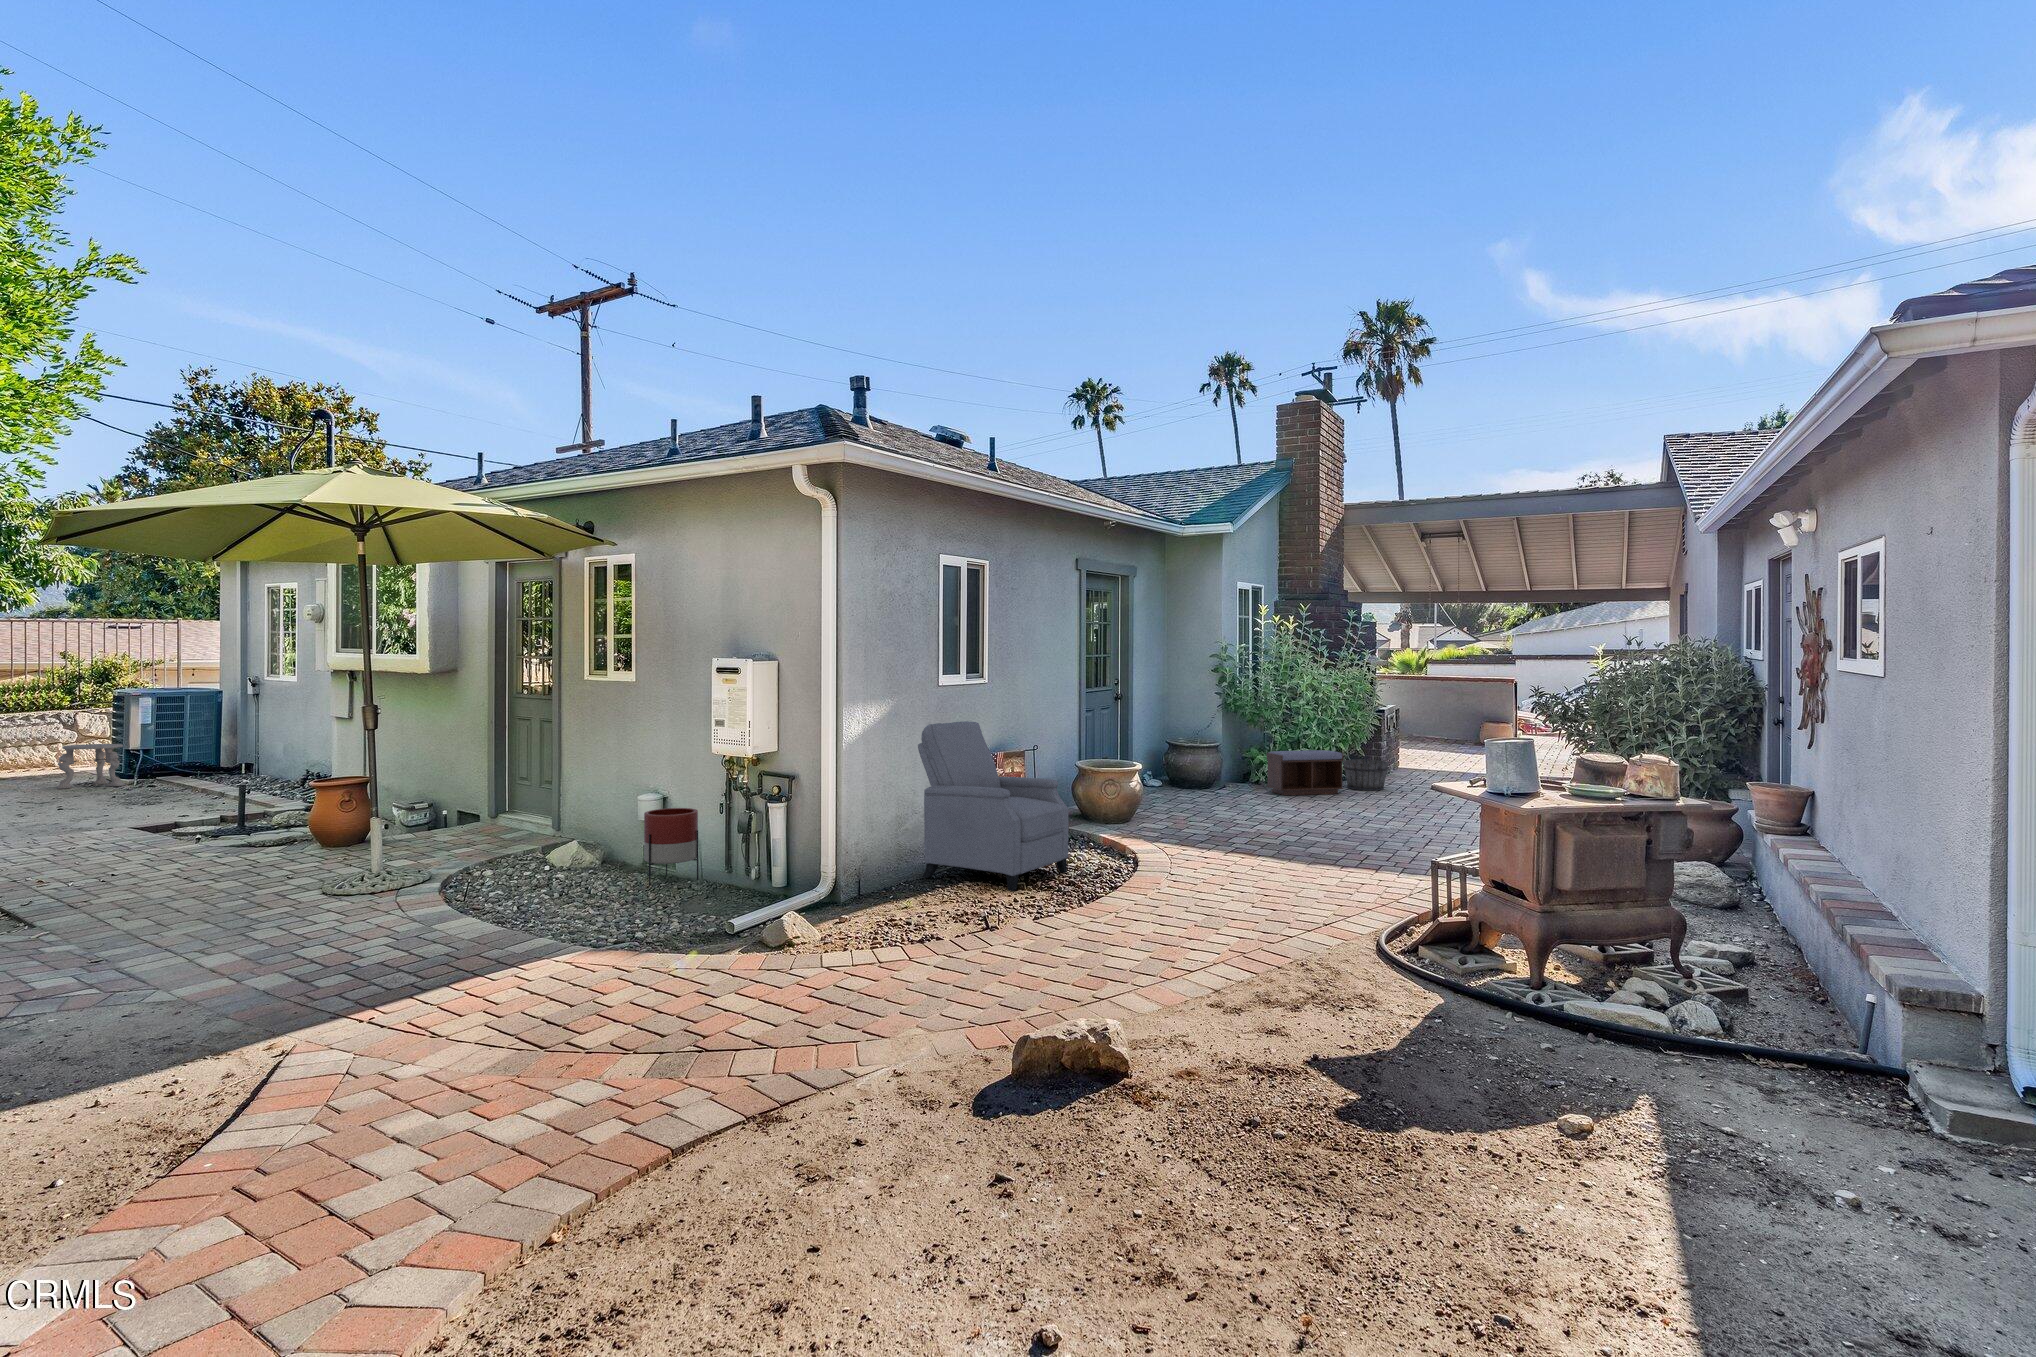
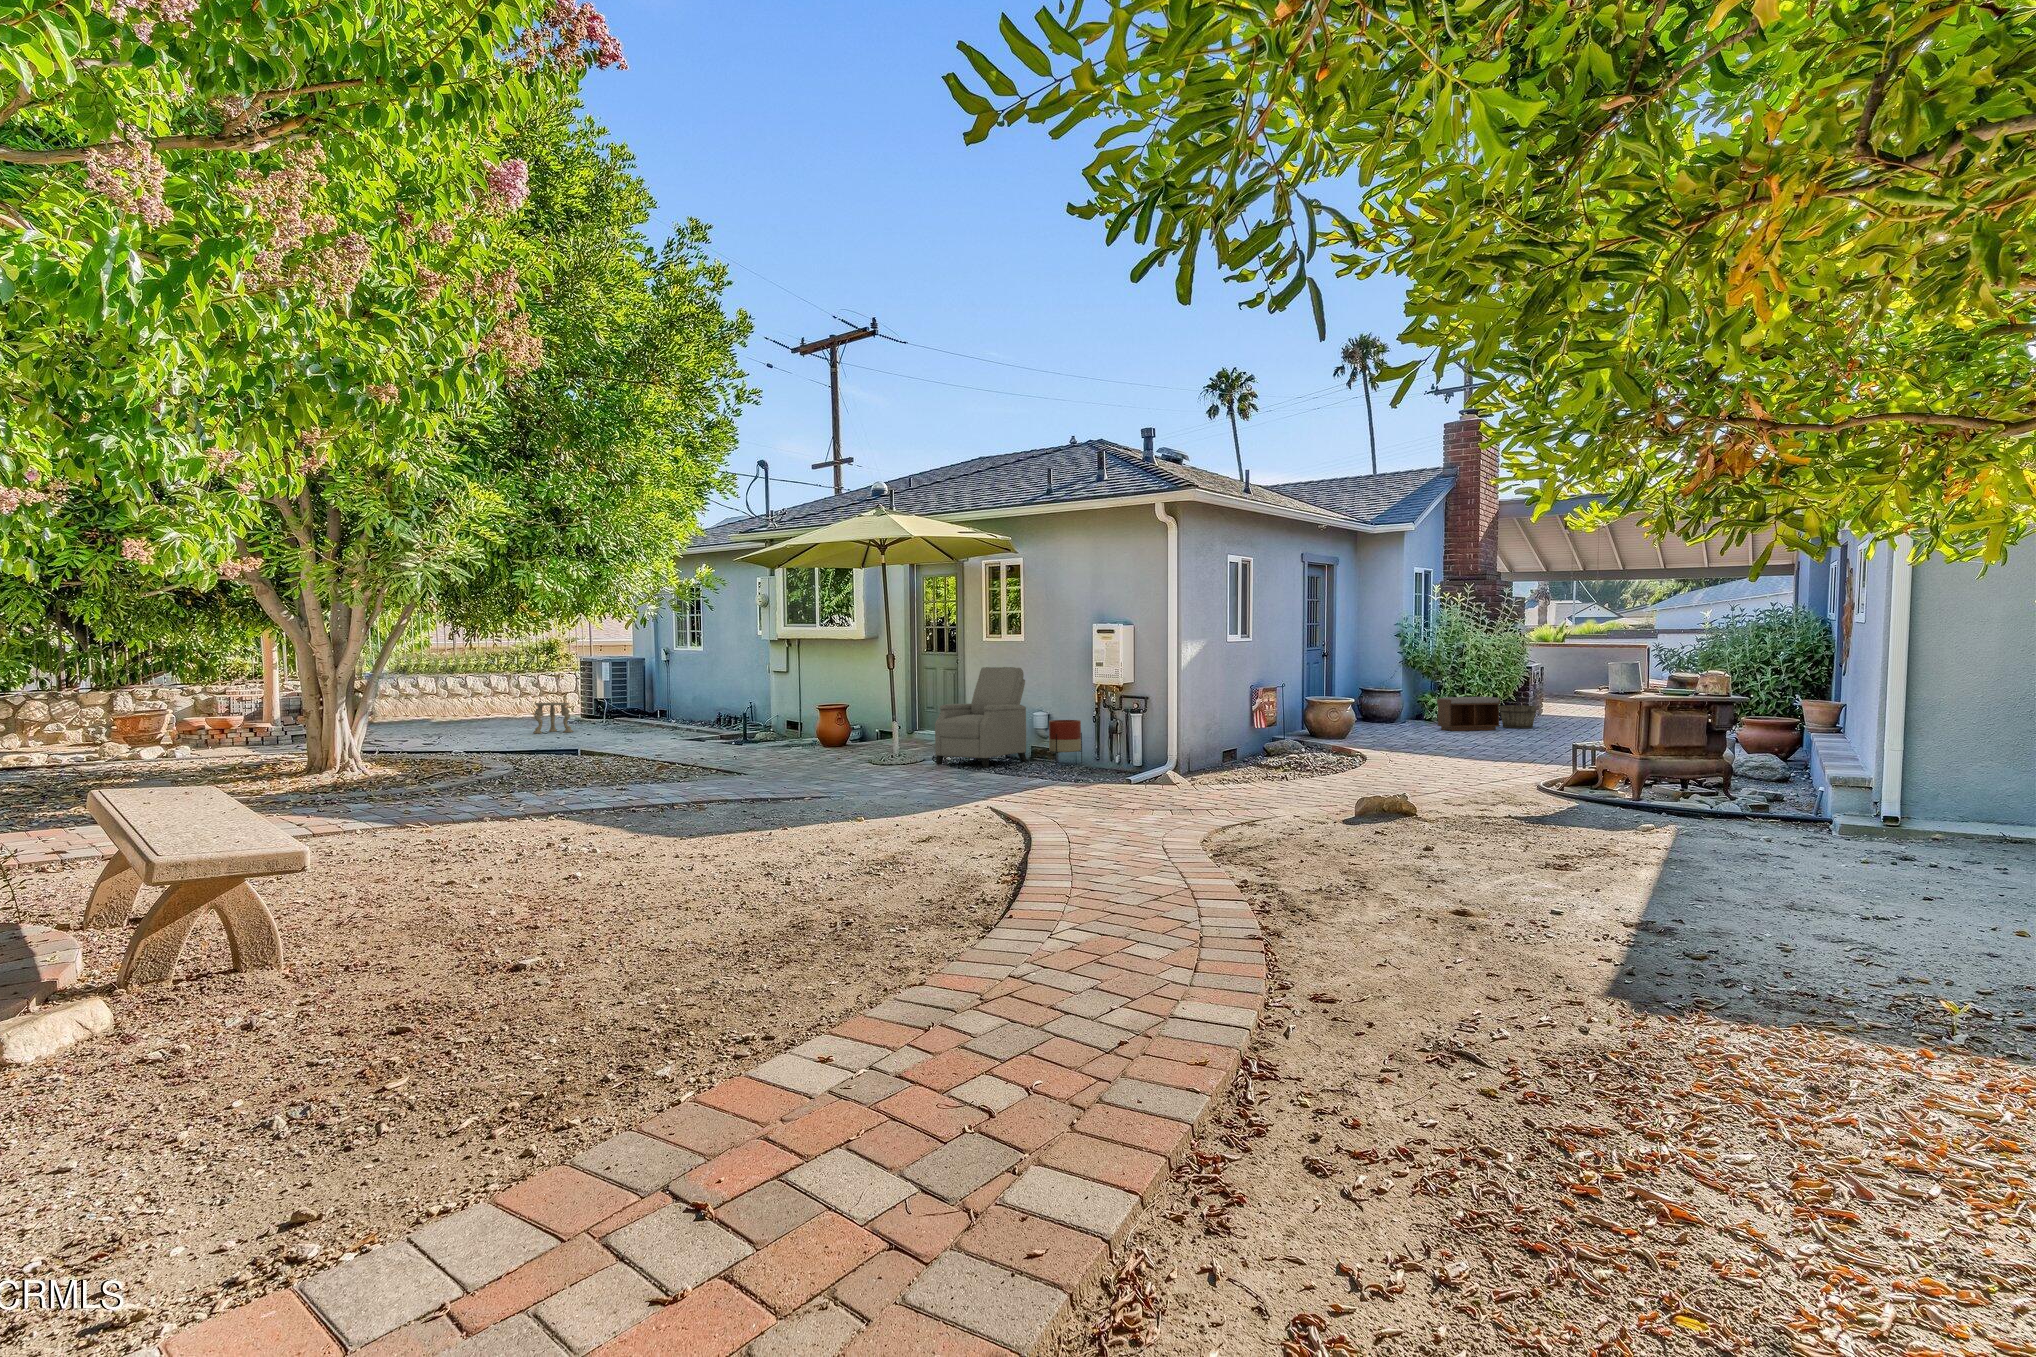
chair: present [918,721,1068,891] -> present [935,667,1027,768]

